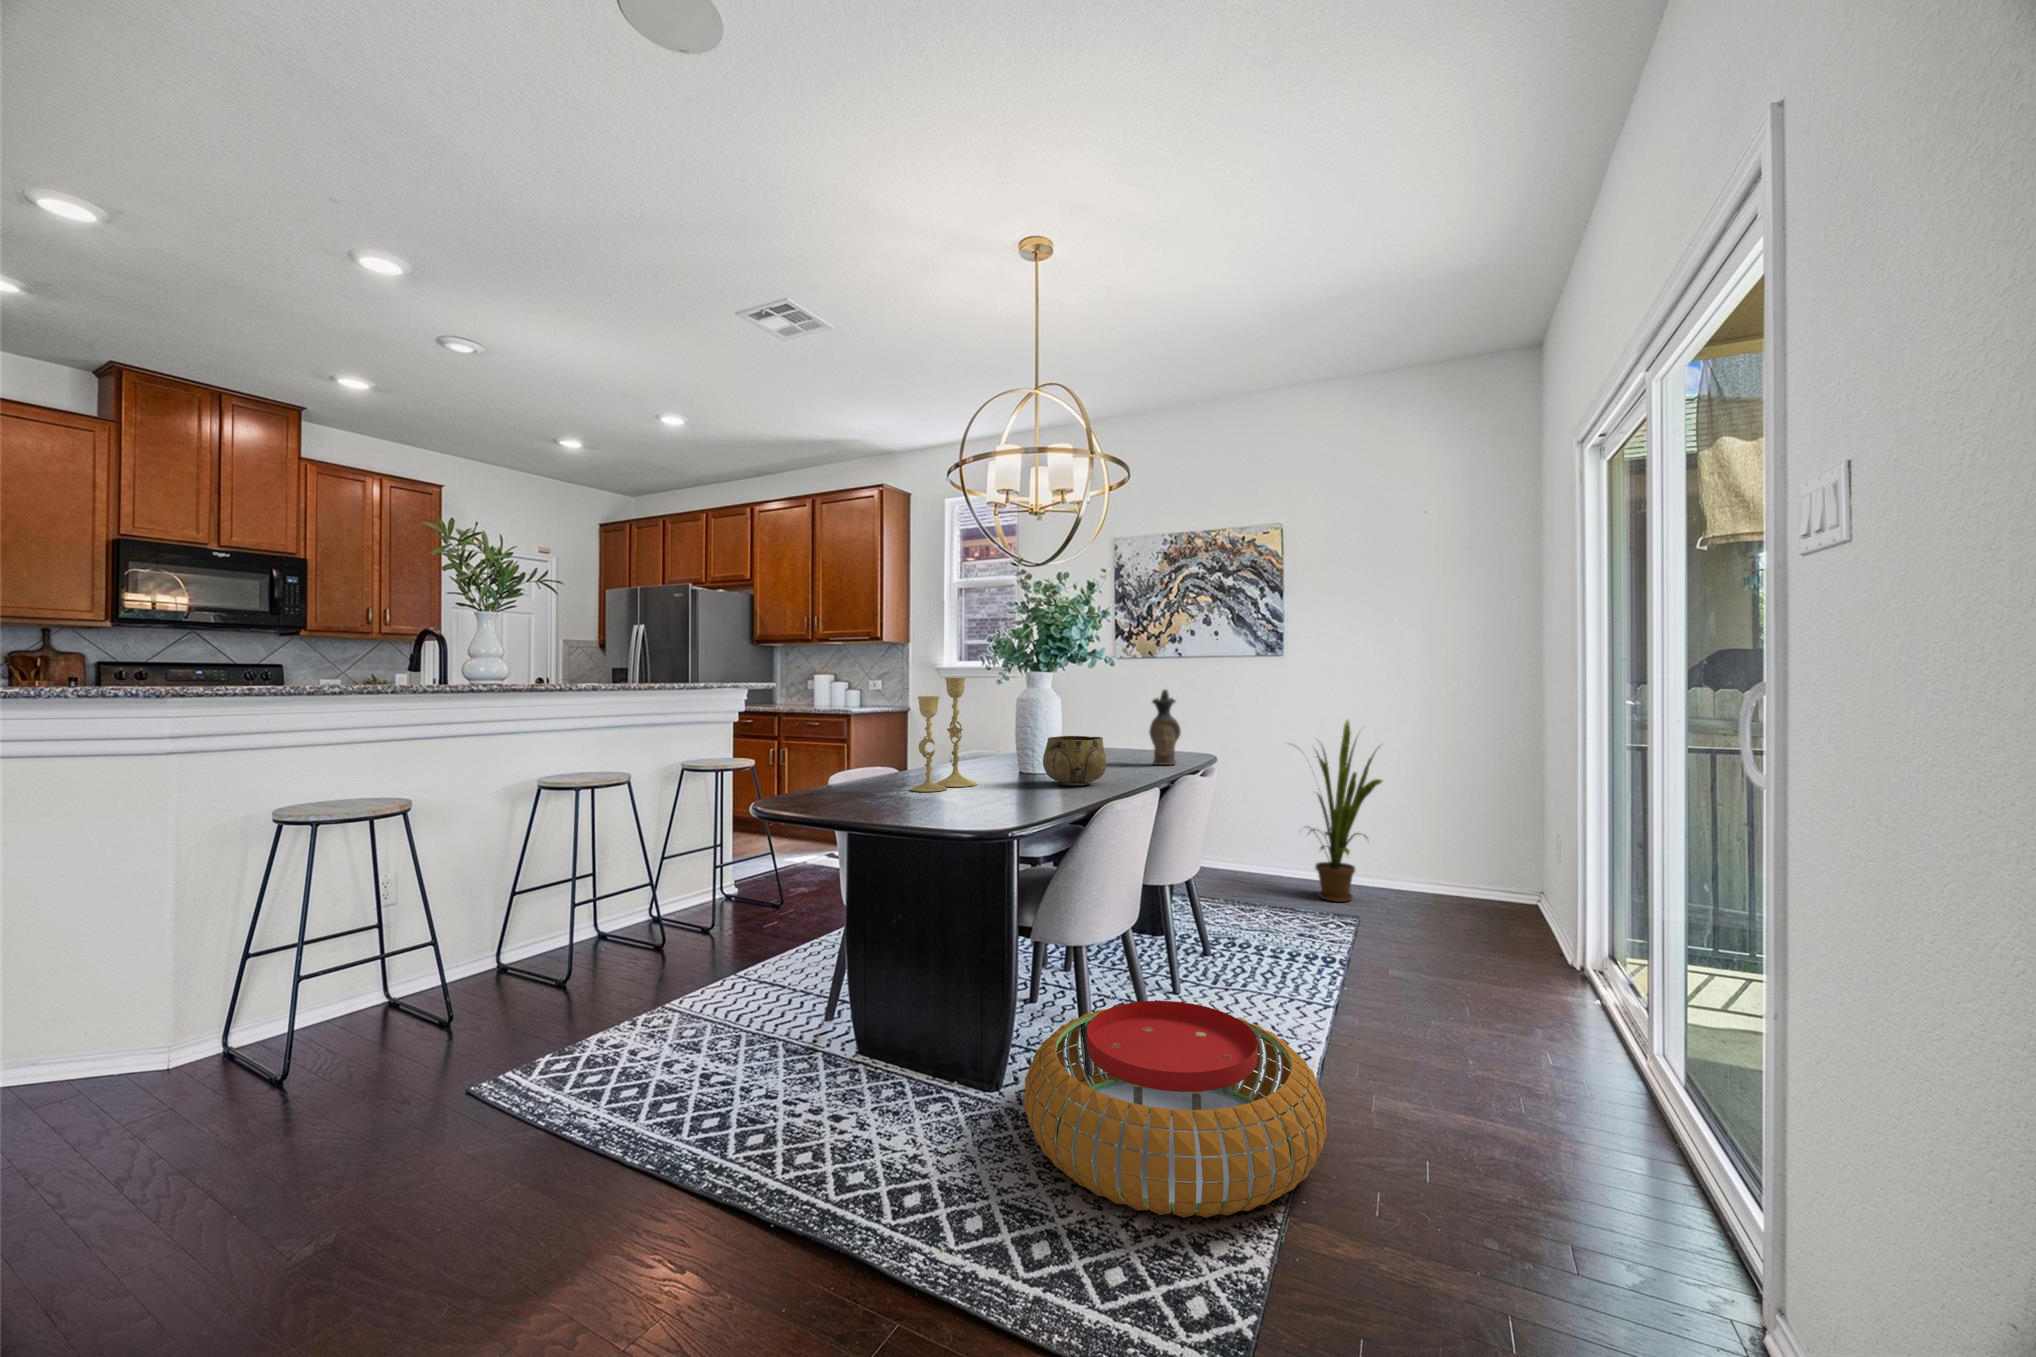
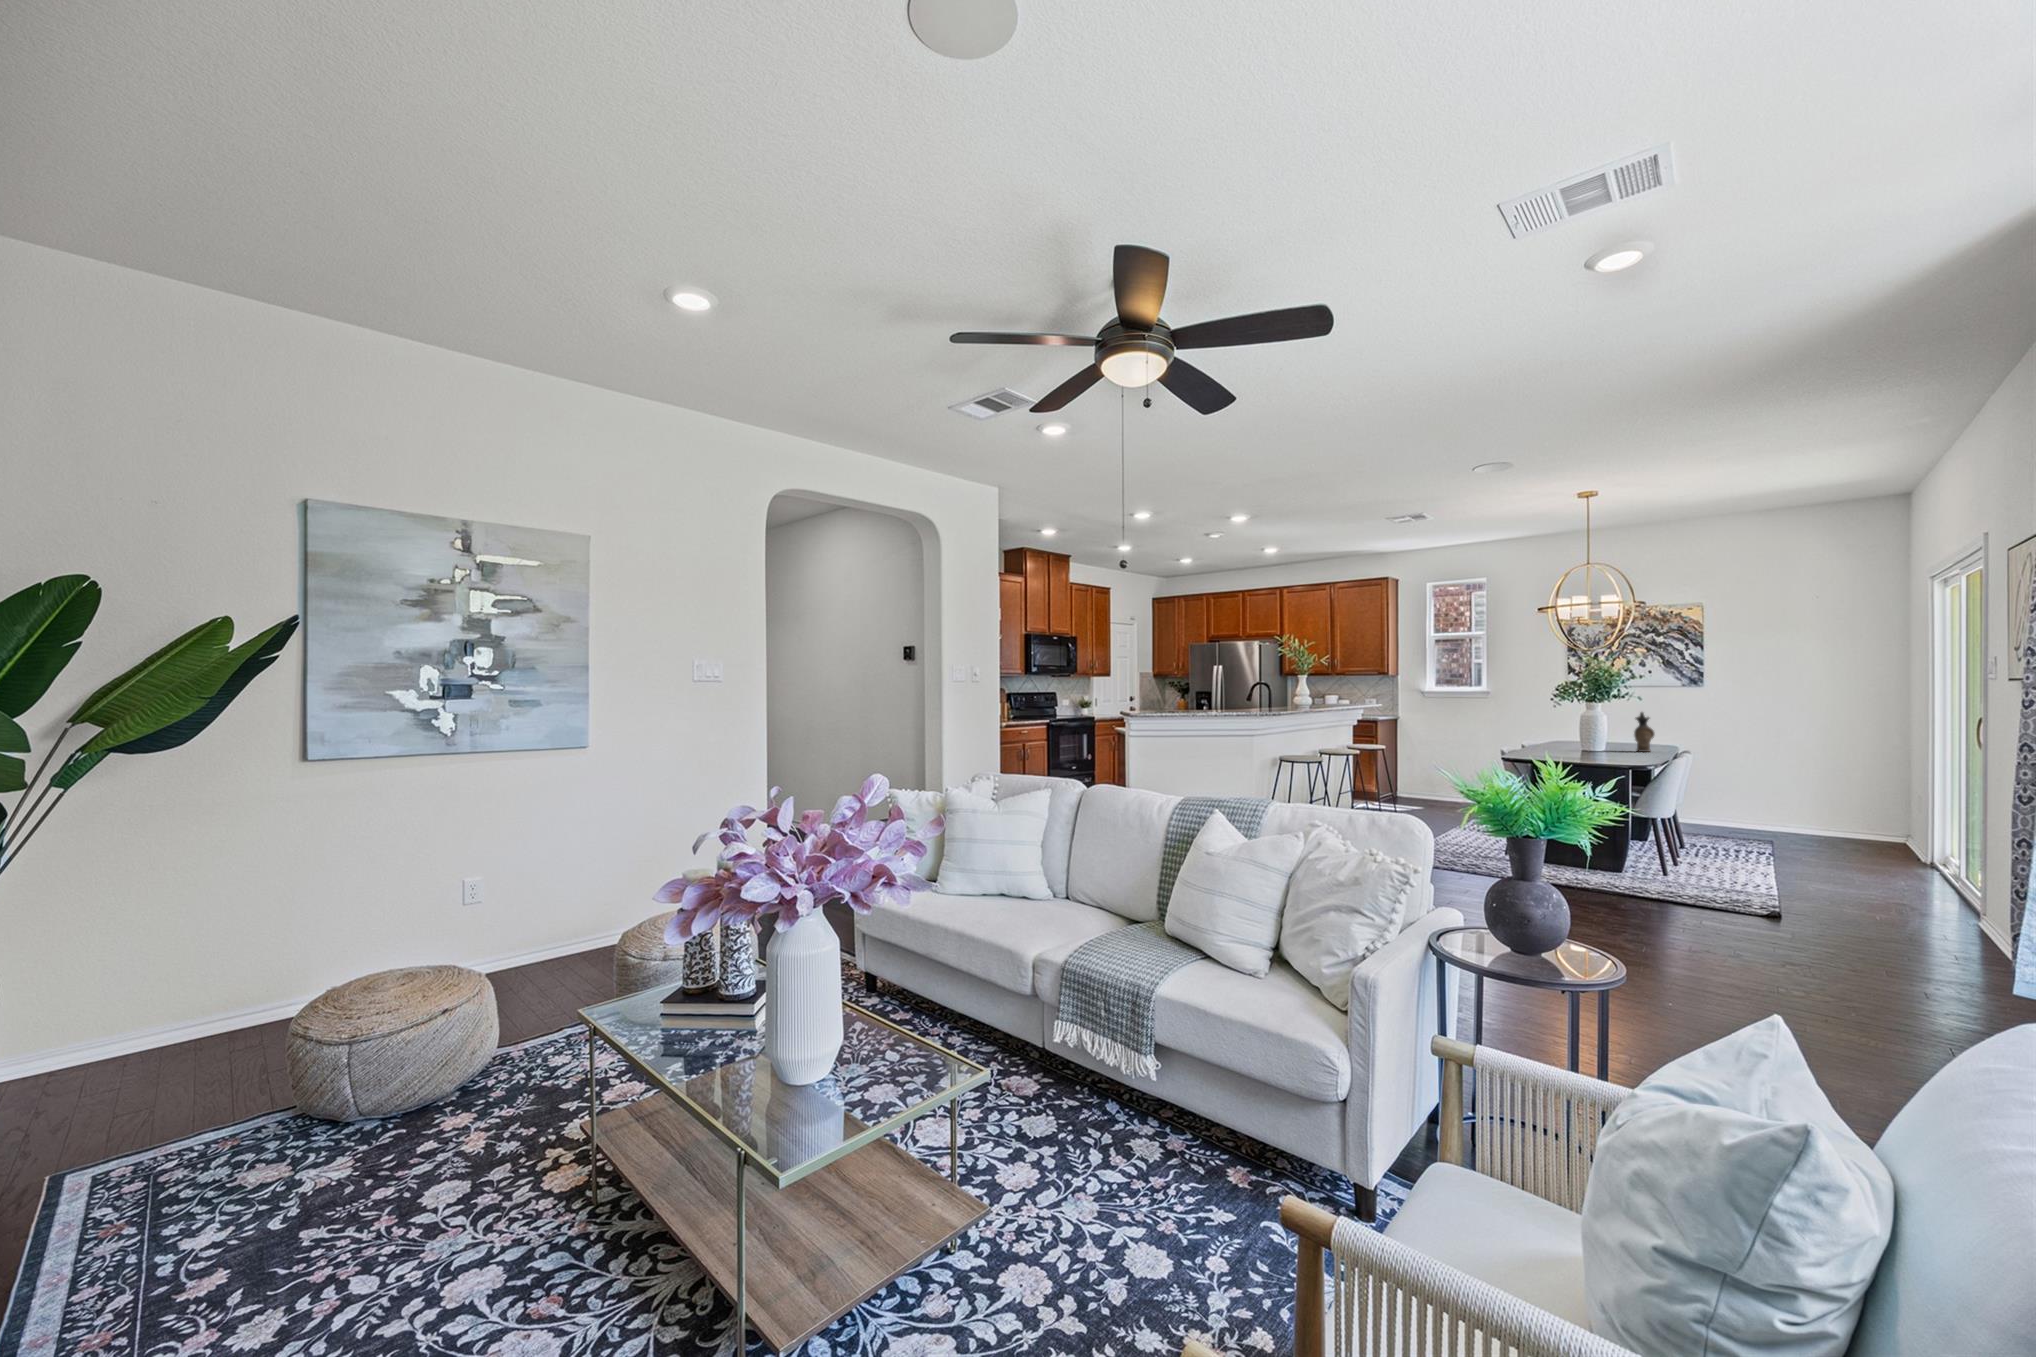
candlestick: present [910,678,977,792] -> none [1531,709,1559,759]
house plant: present [1289,720,1382,902] -> none [1707,728,1785,838]
decorative bowl: present [1043,736,1106,785] -> none [1593,736,1630,758]
pouf: present [1025,1001,1326,1218] -> none [1621,845,1766,904]

